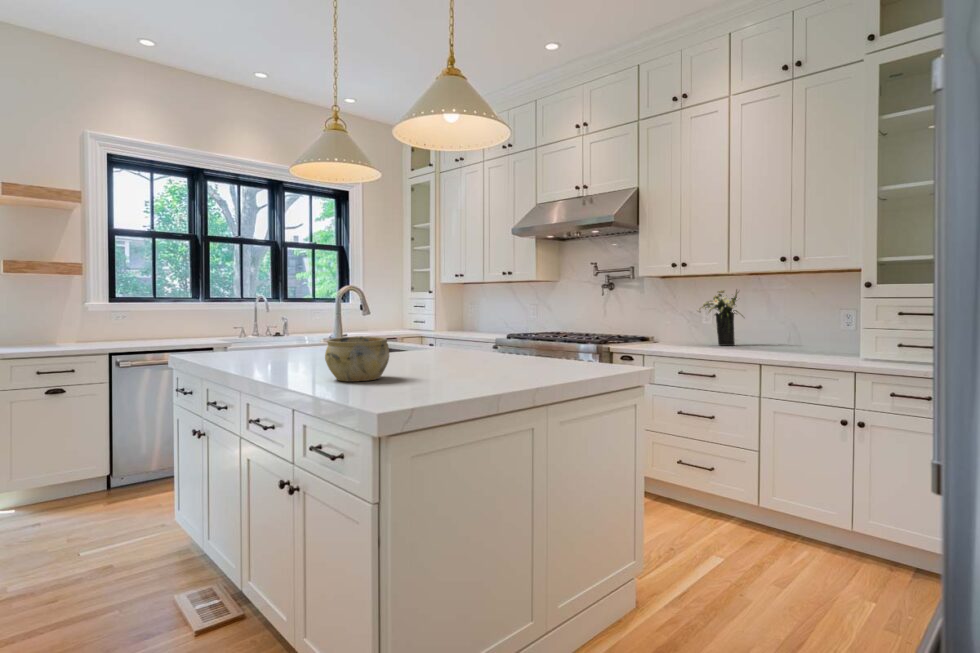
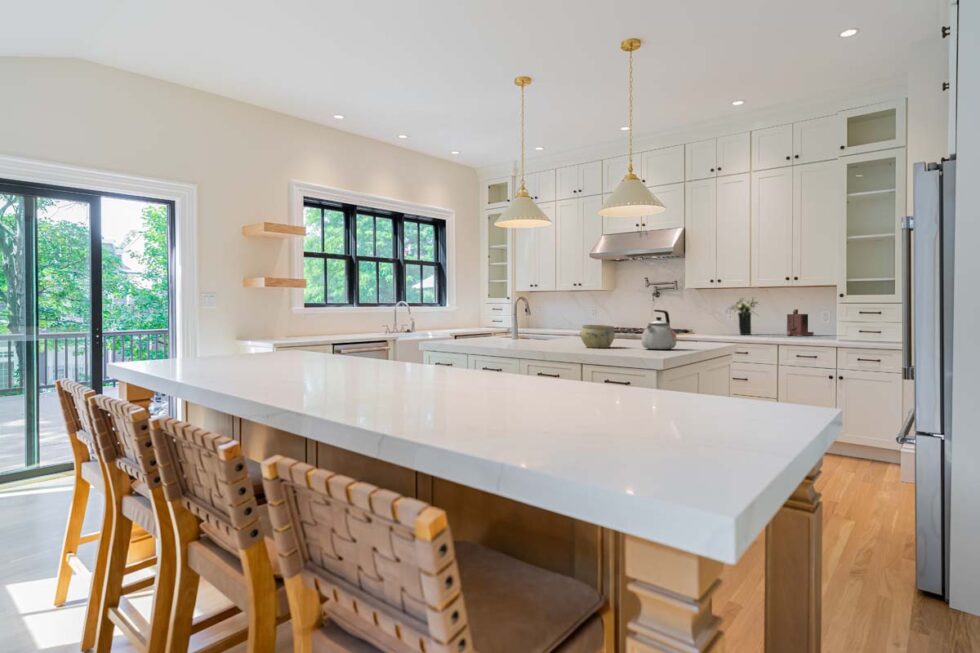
toaster: none [784,307,830,350] -> present [787,309,814,336]
kettle: none [405,310,473,391] -> present [641,310,677,350]

